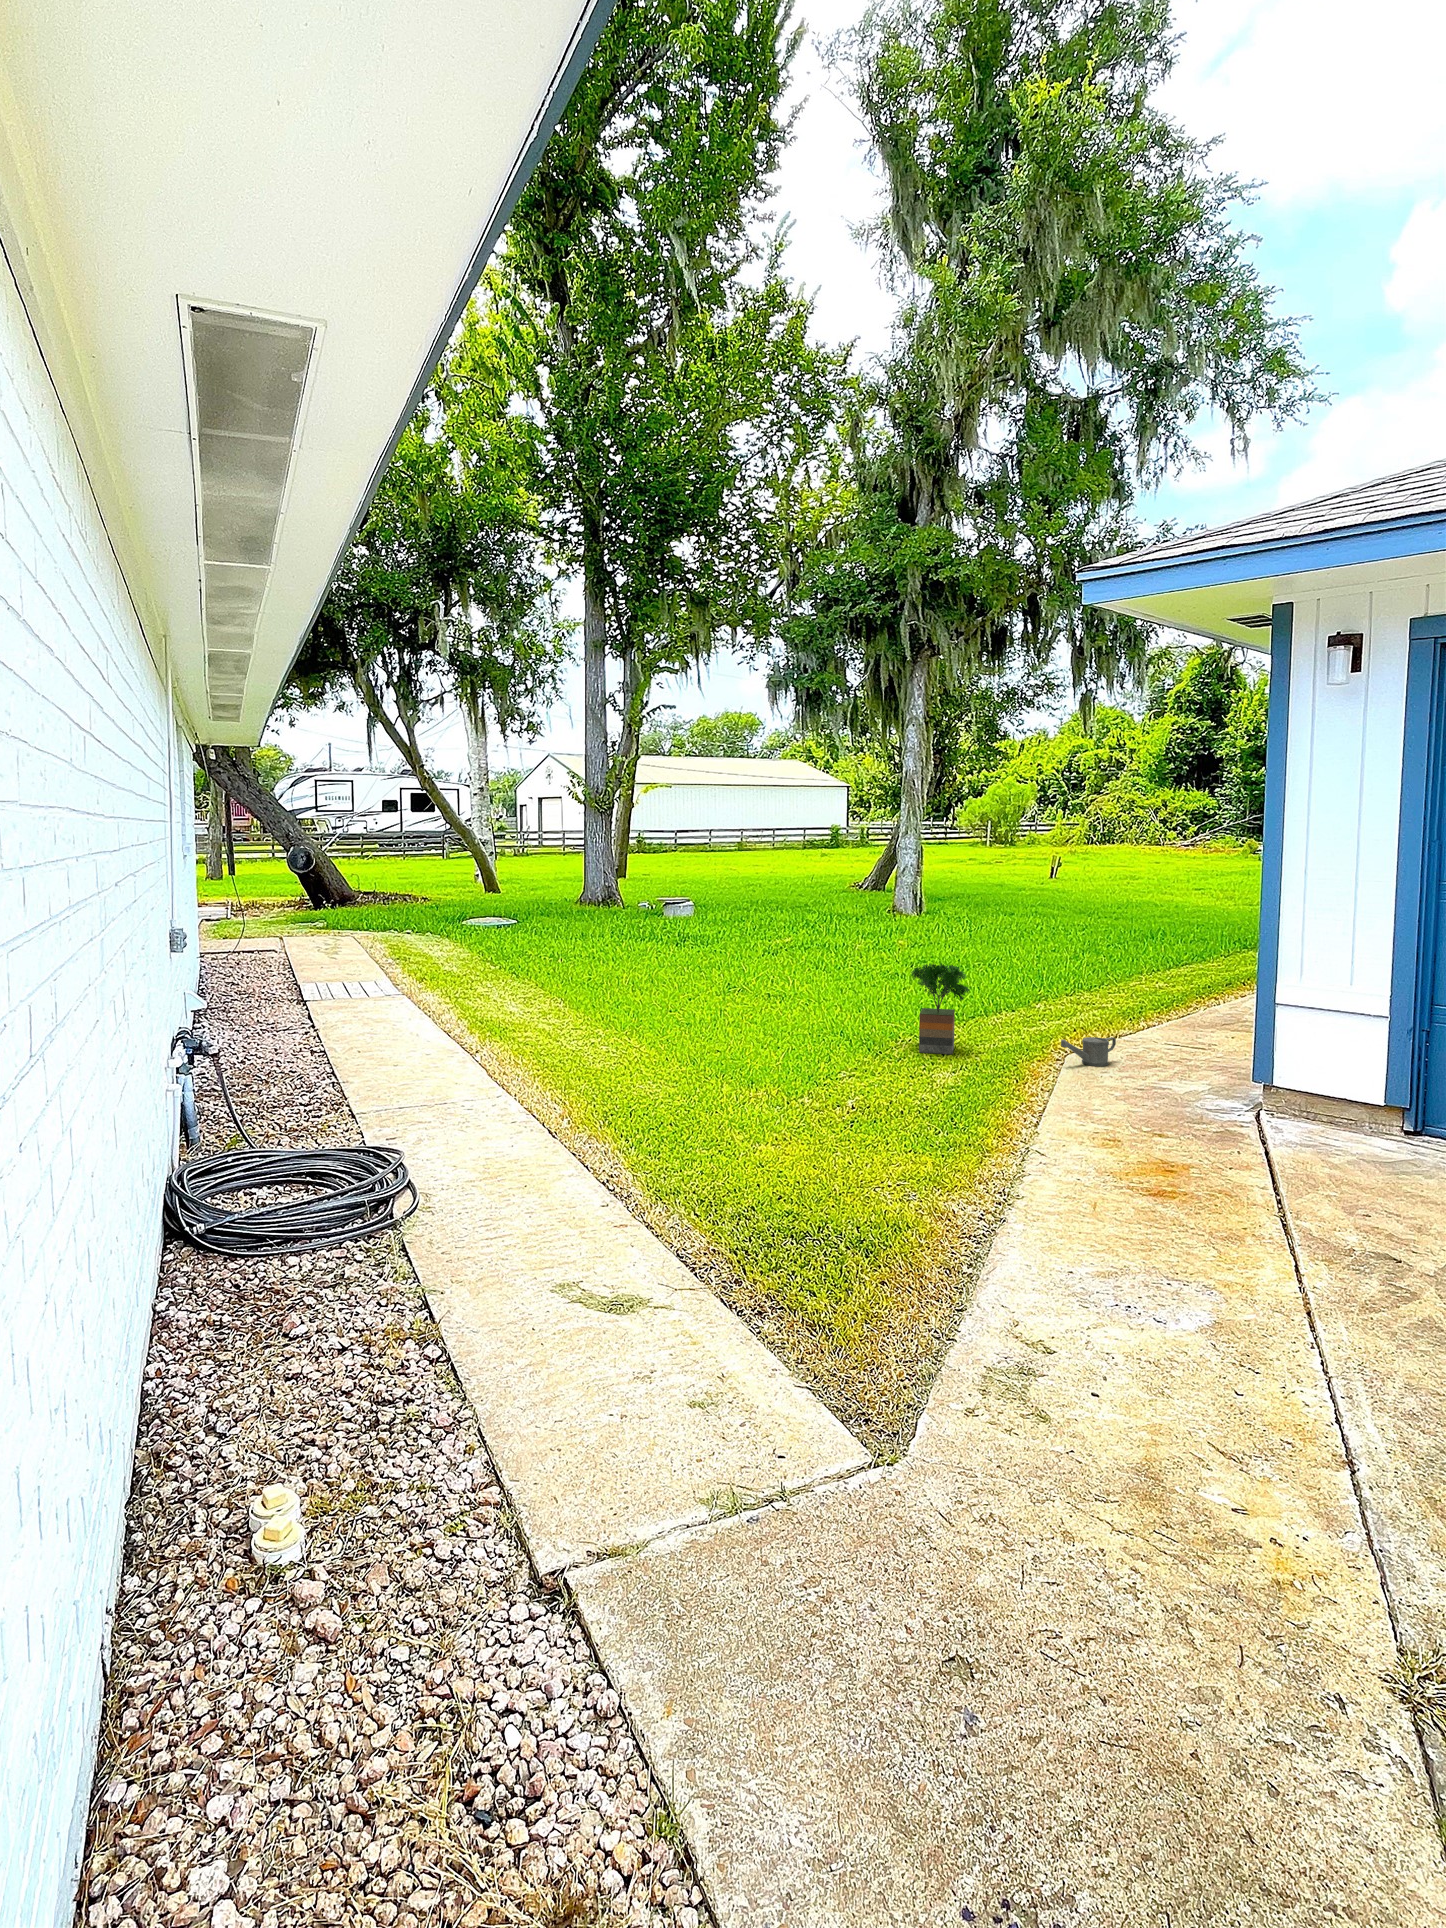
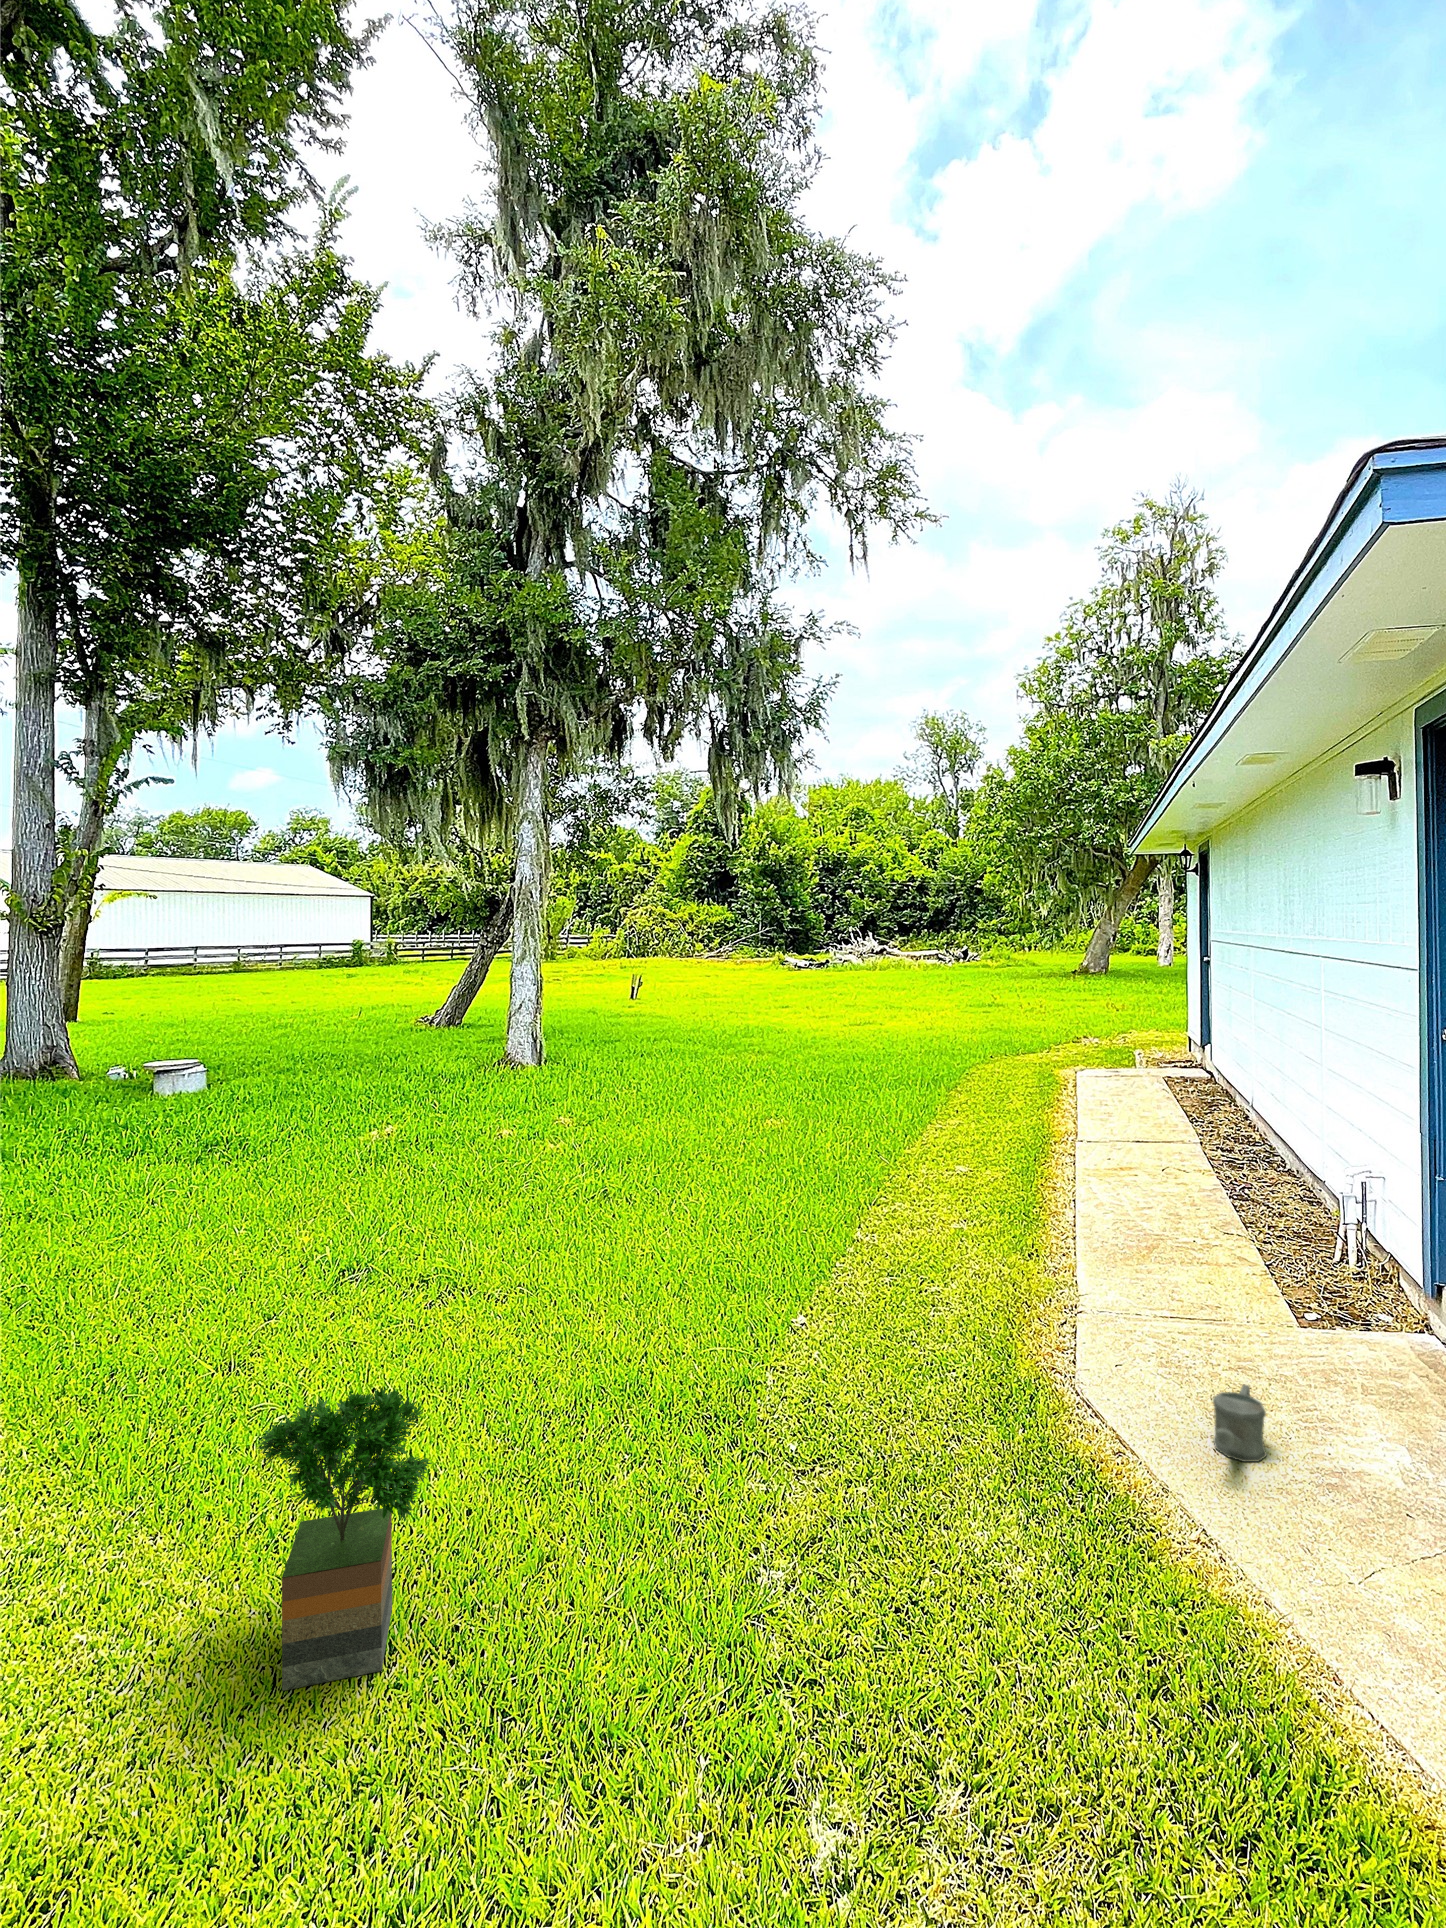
potted tree: present [911,963,969,1054] -> present [257,1387,432,1691]

